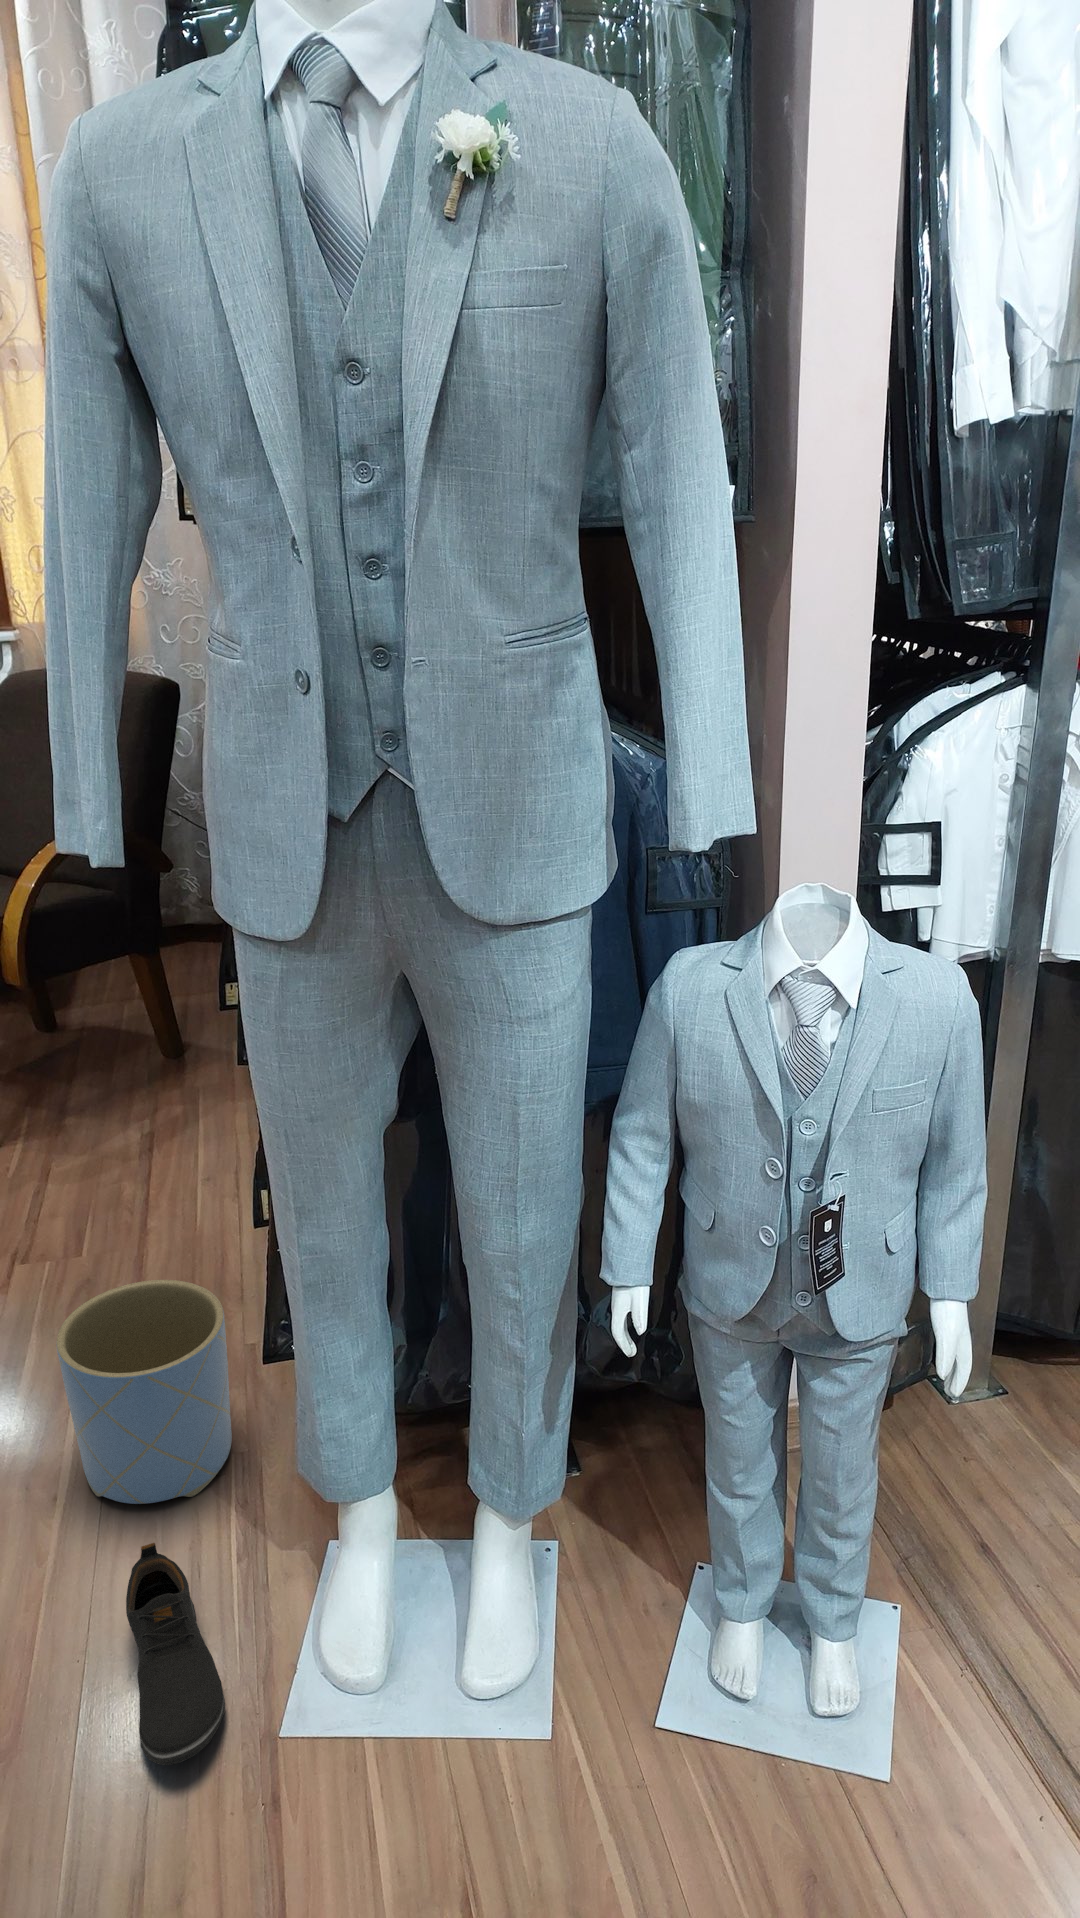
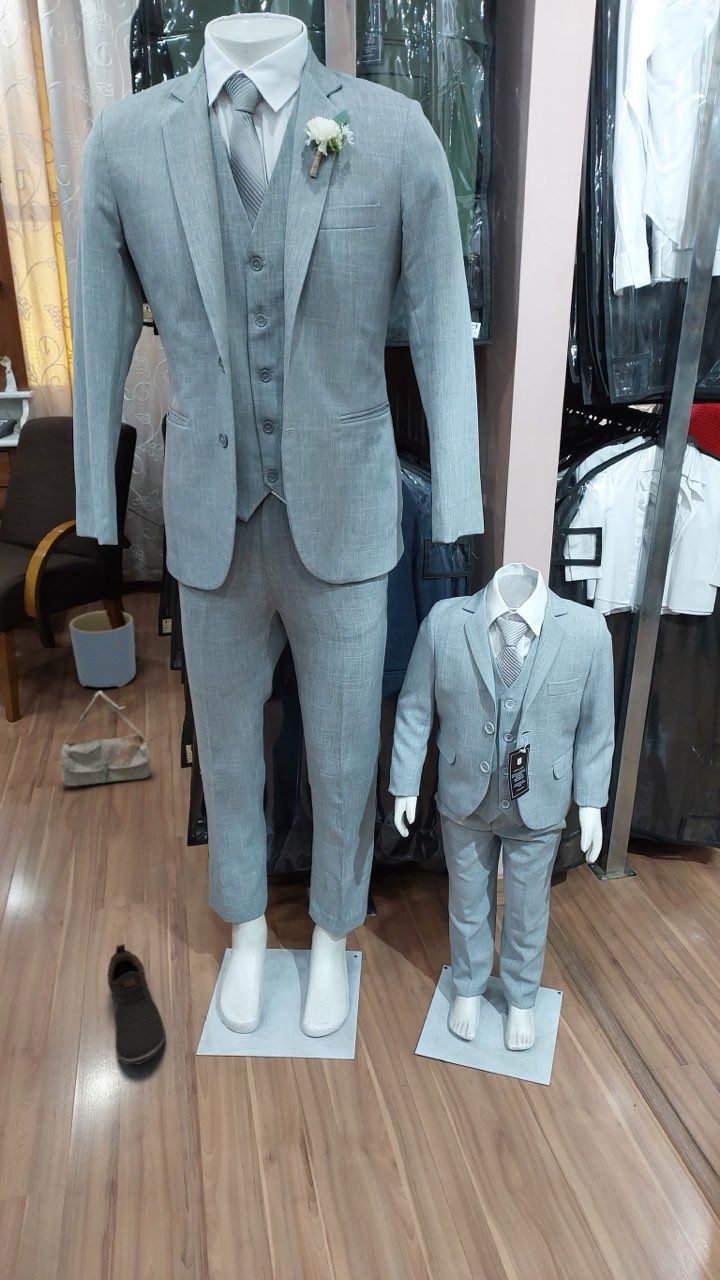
bag: none [55,1106,206,1263] -> present [60,691,152,786]
planter: present [56,1280,232,1504] -> present [70,610,136,687]

